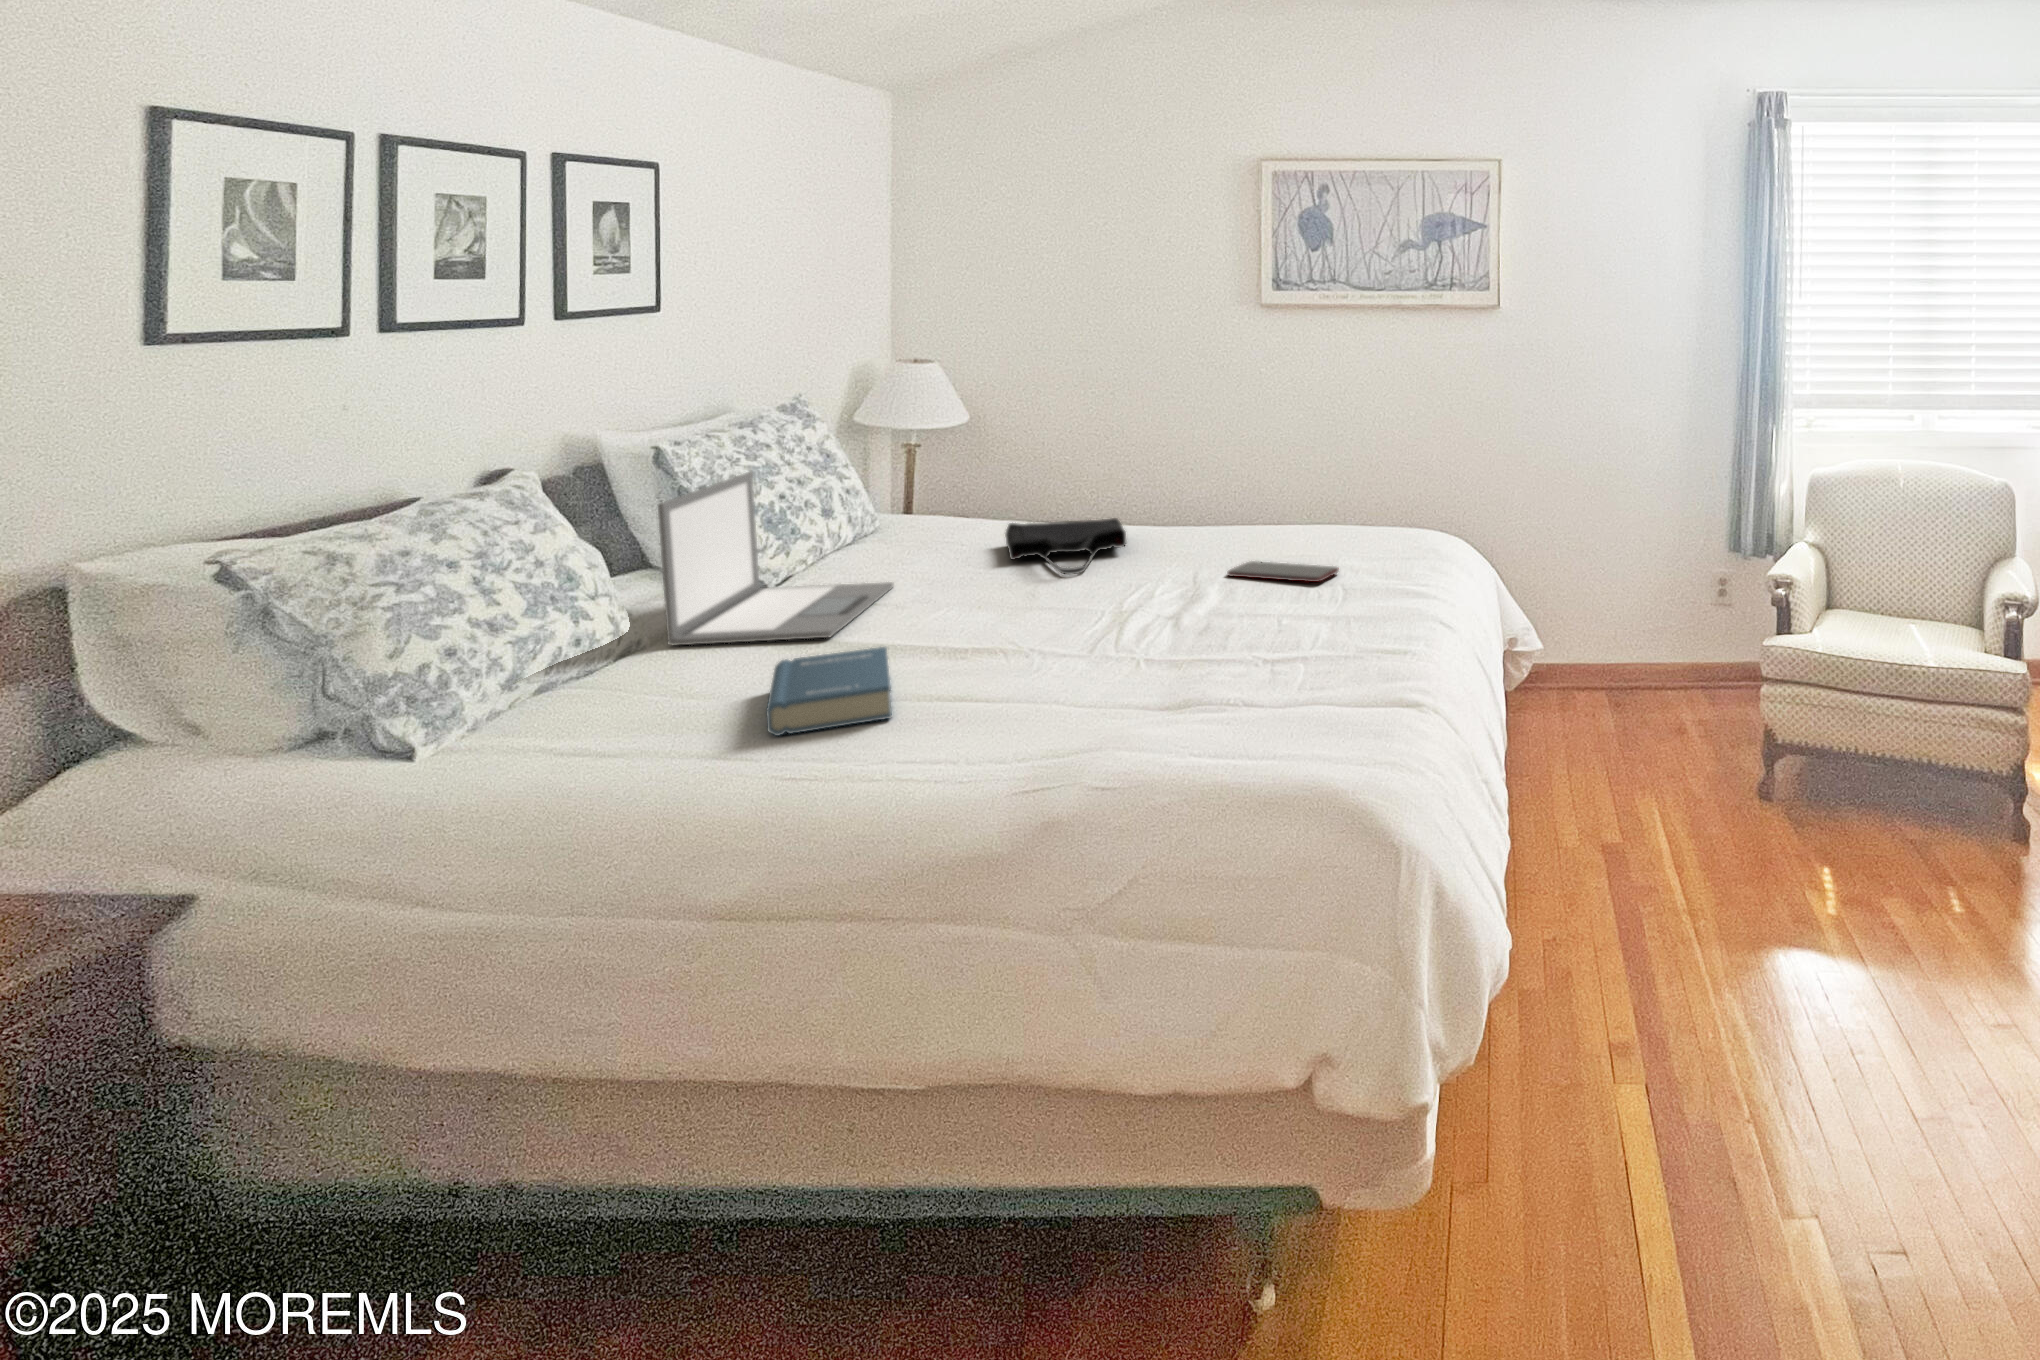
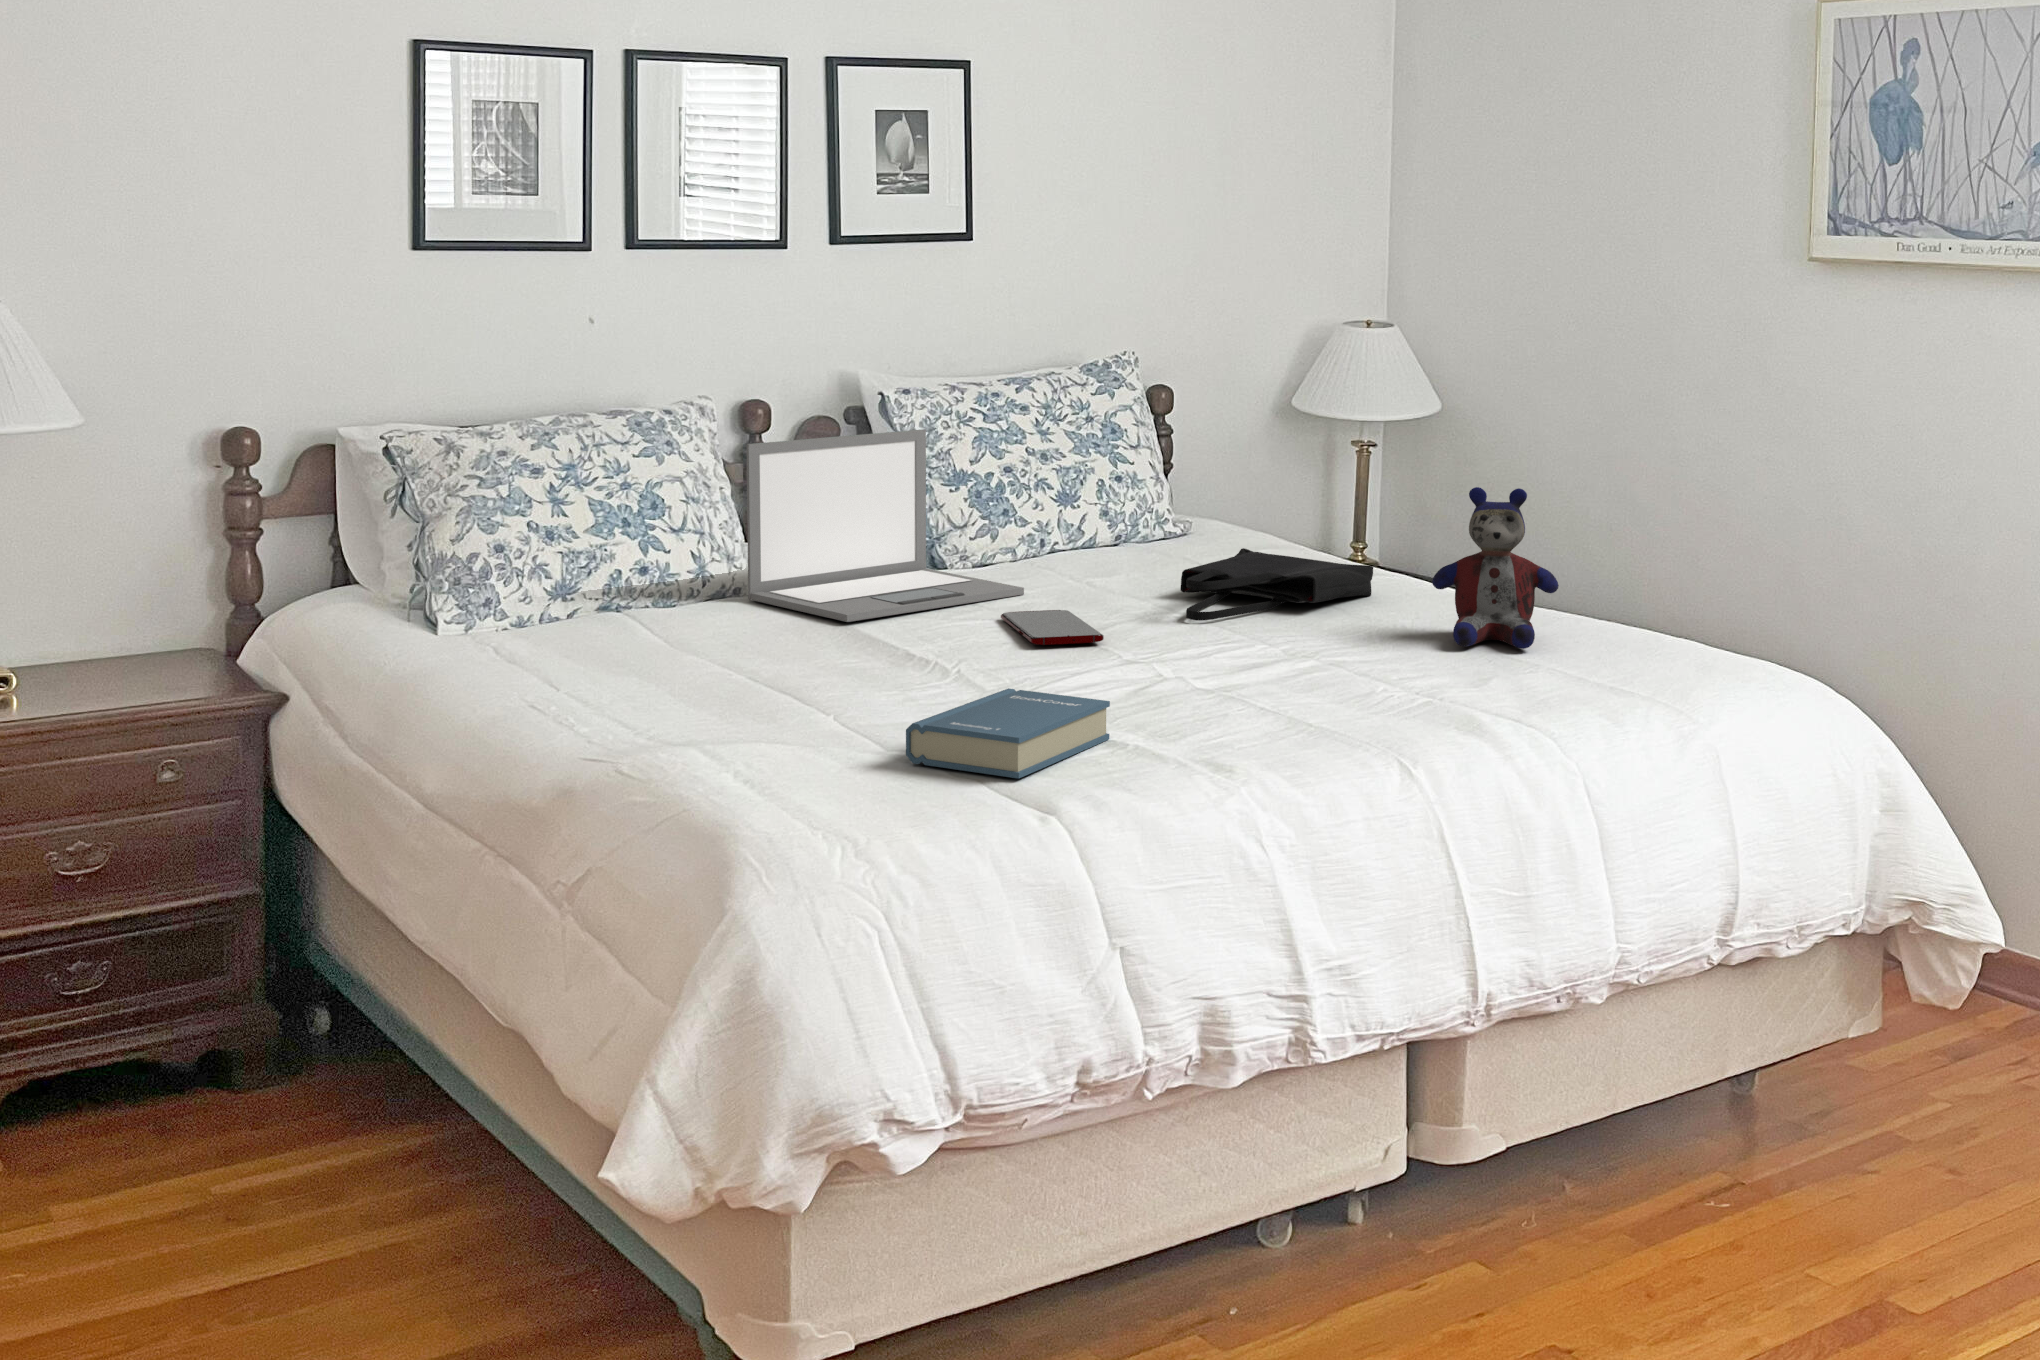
stuffed bear: none [1222,449,1302,551] -> present [1432,487,1559,649]
smartphone: present [1227,561,1339,582] -> present [1001,610,1104,645]
hardback book: present [766,647,892,736] -> present [906,688,1110,778]

